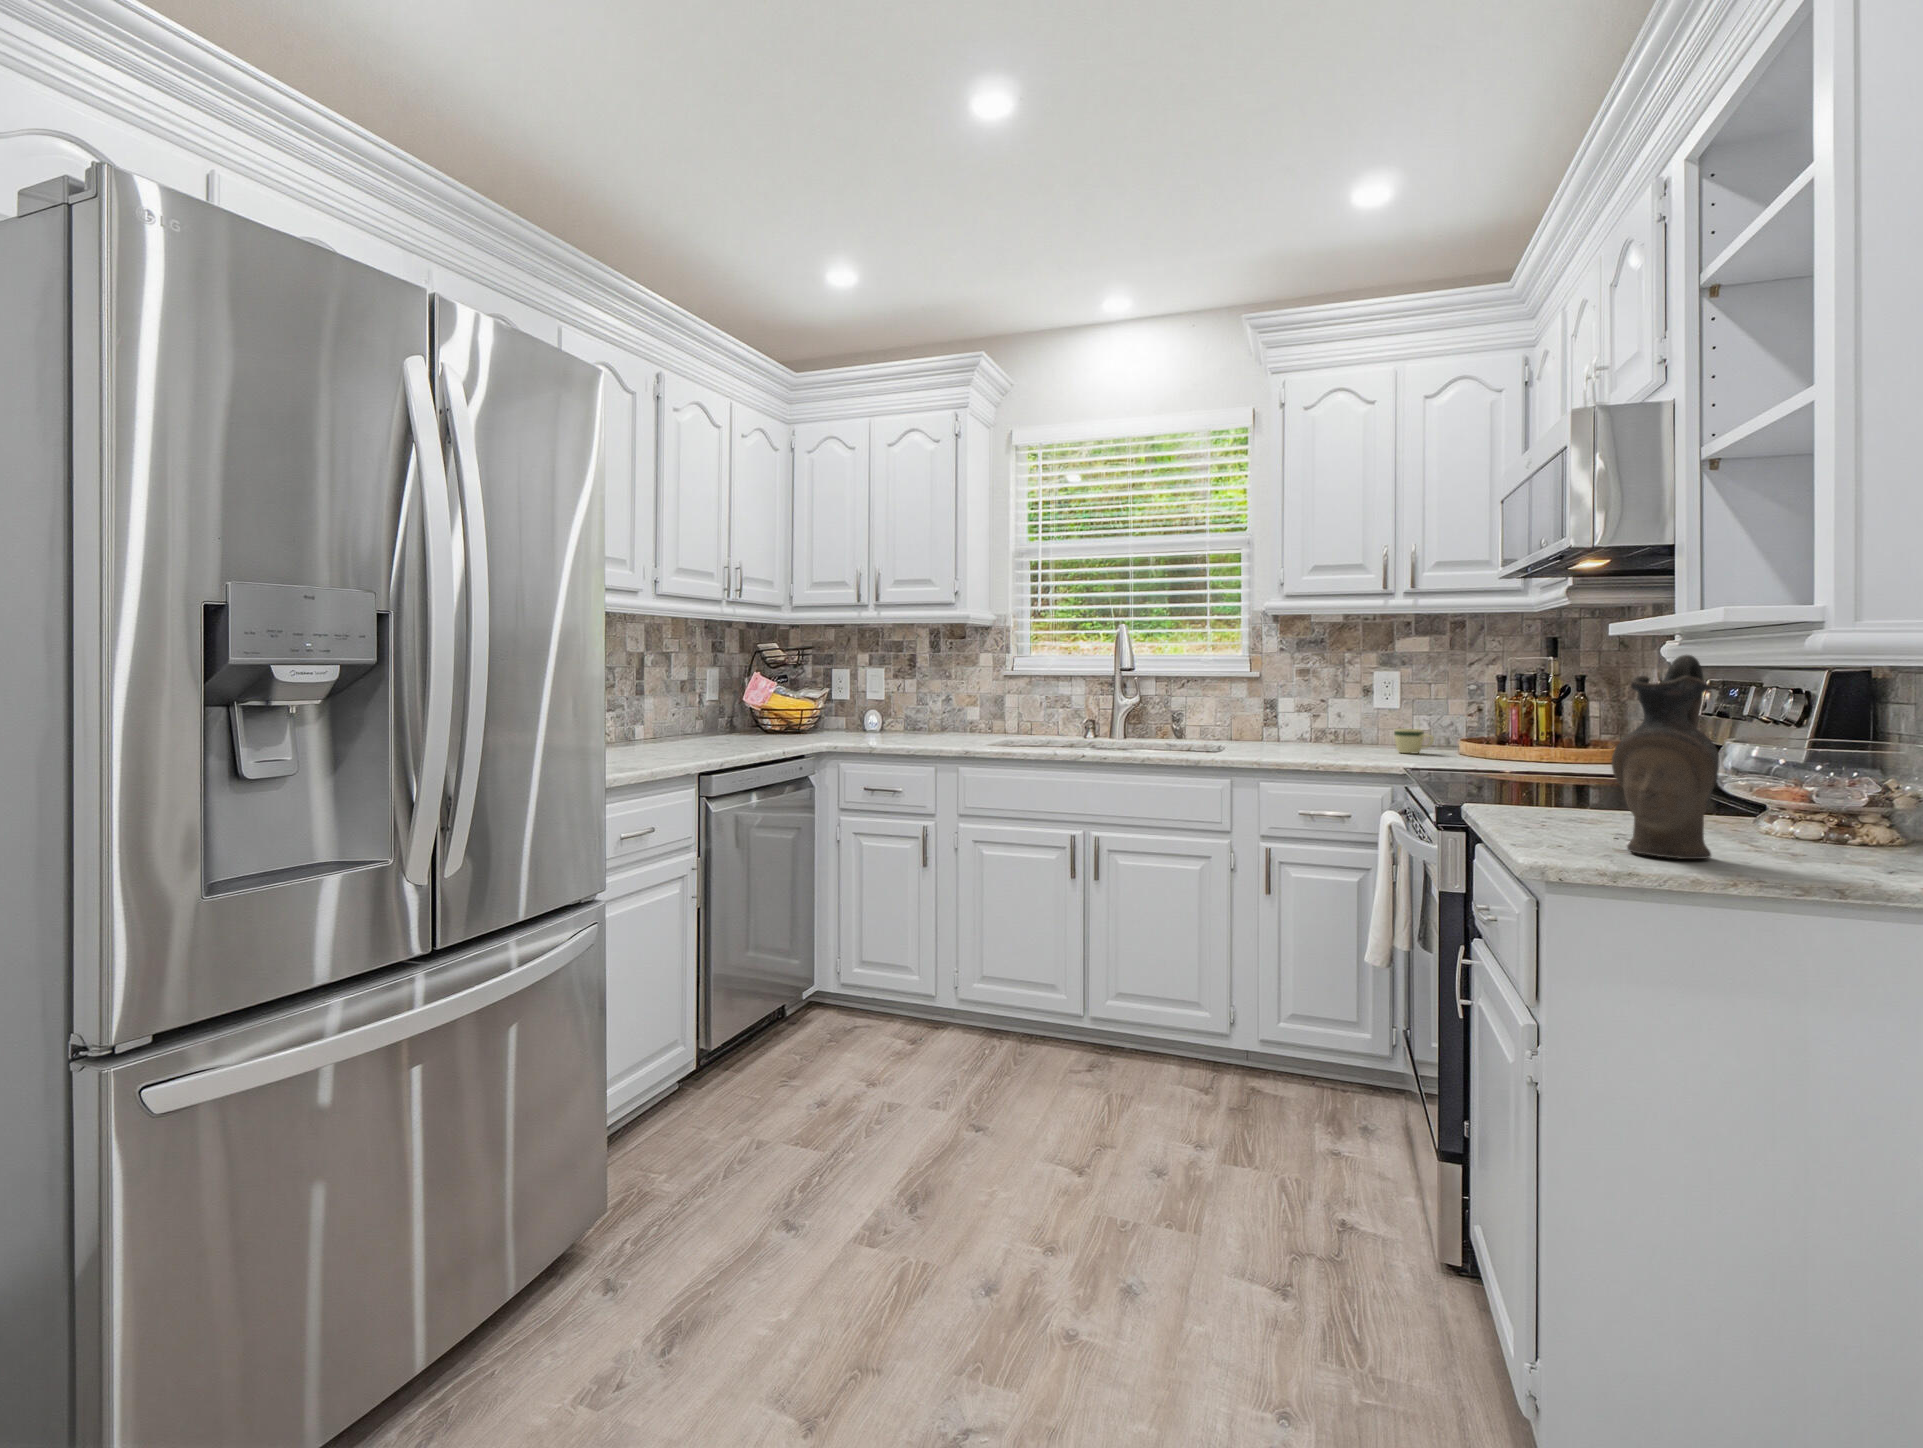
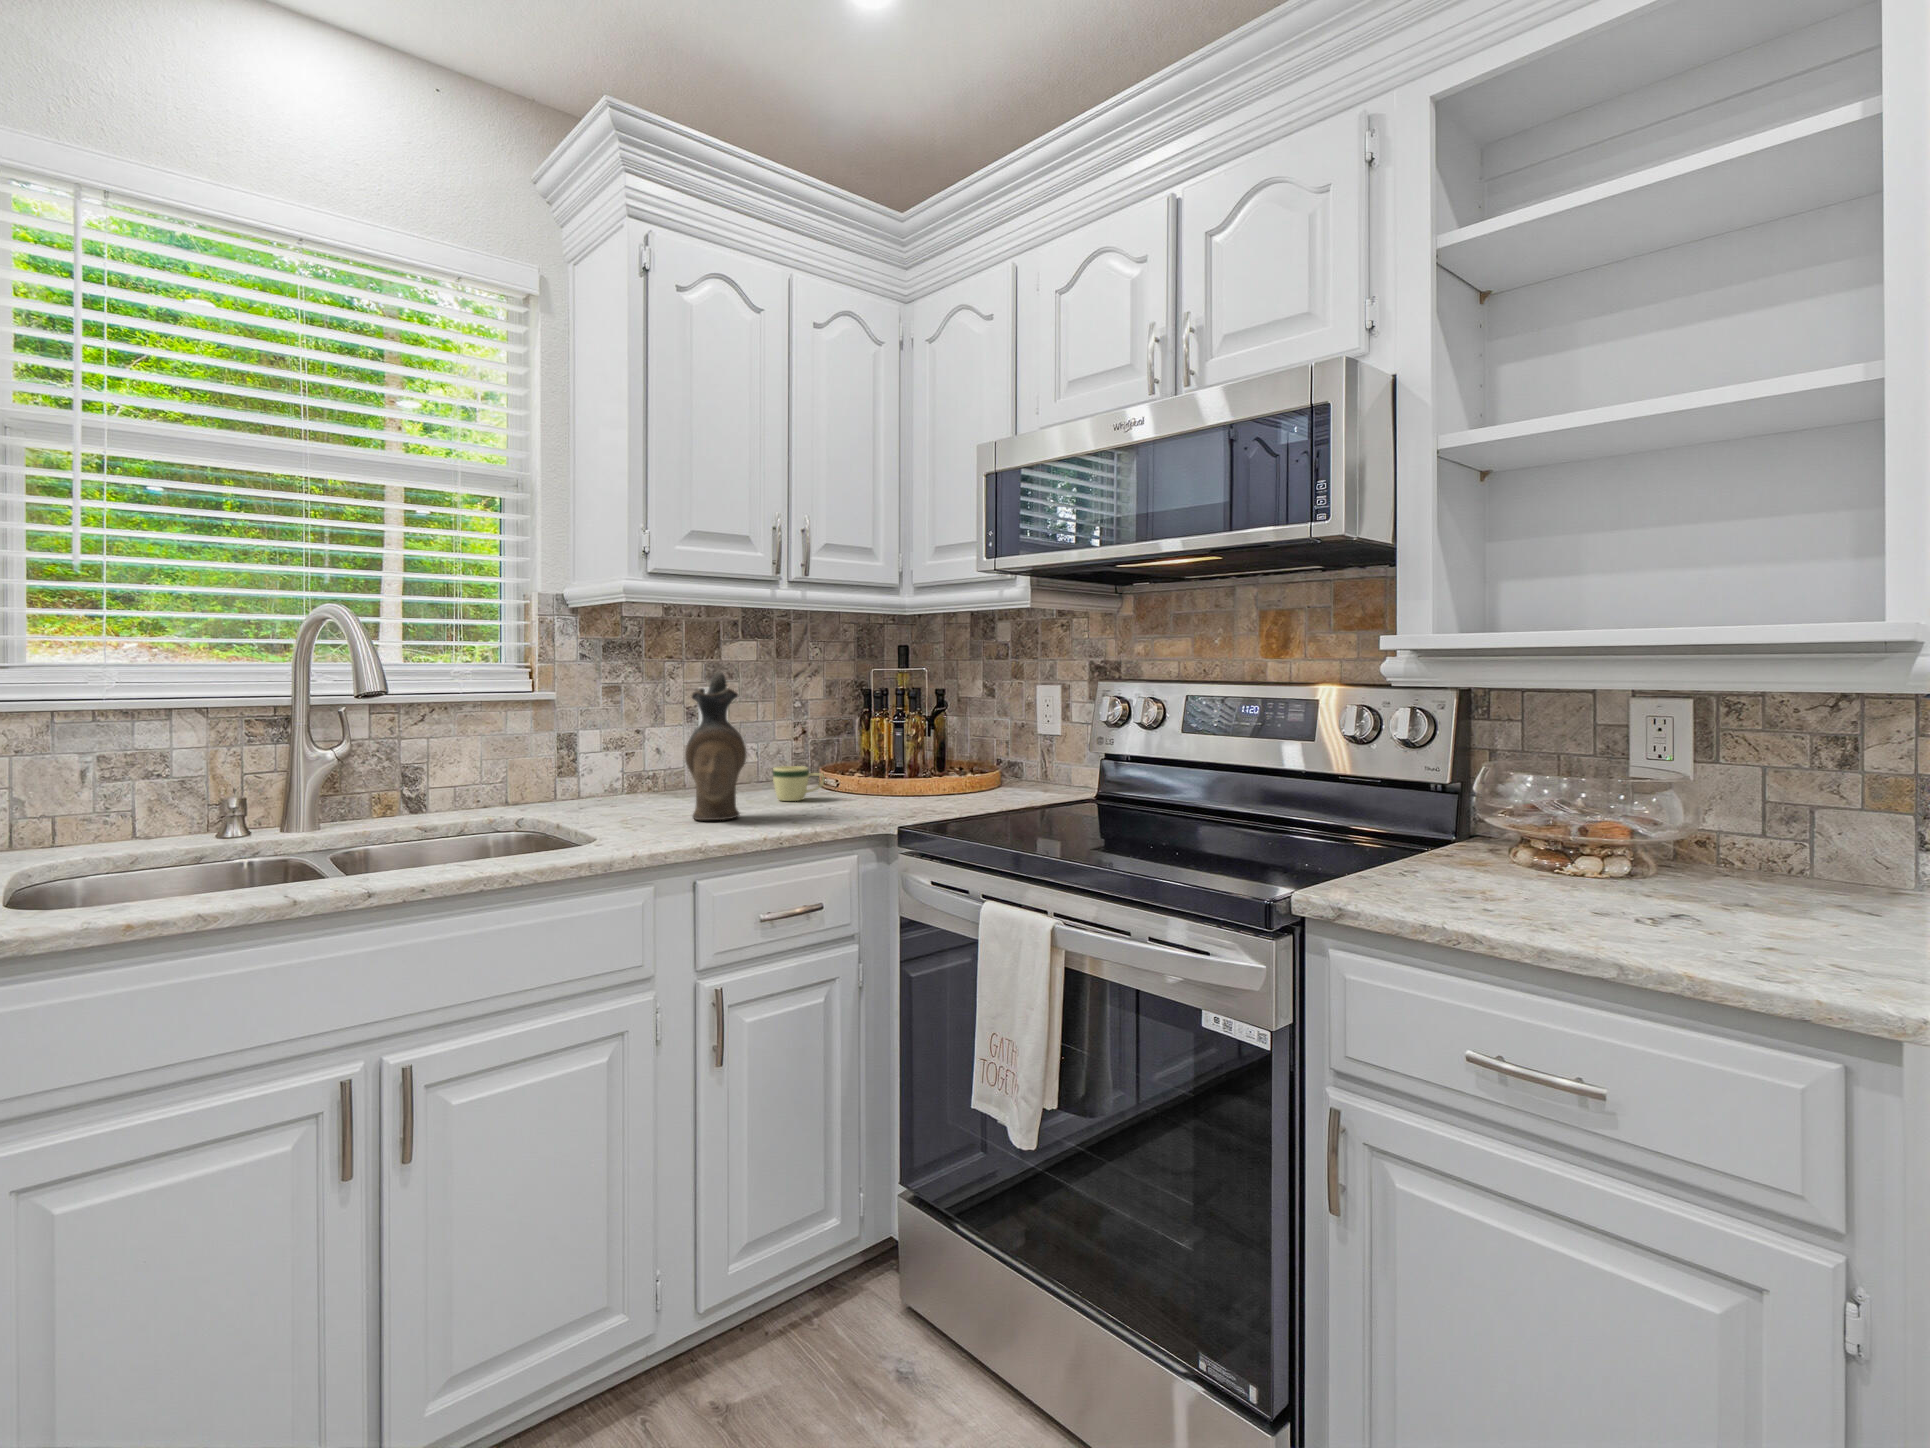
ceramic pitcher: present [1611,655,1719,859] -> present [685,672,747,820]

